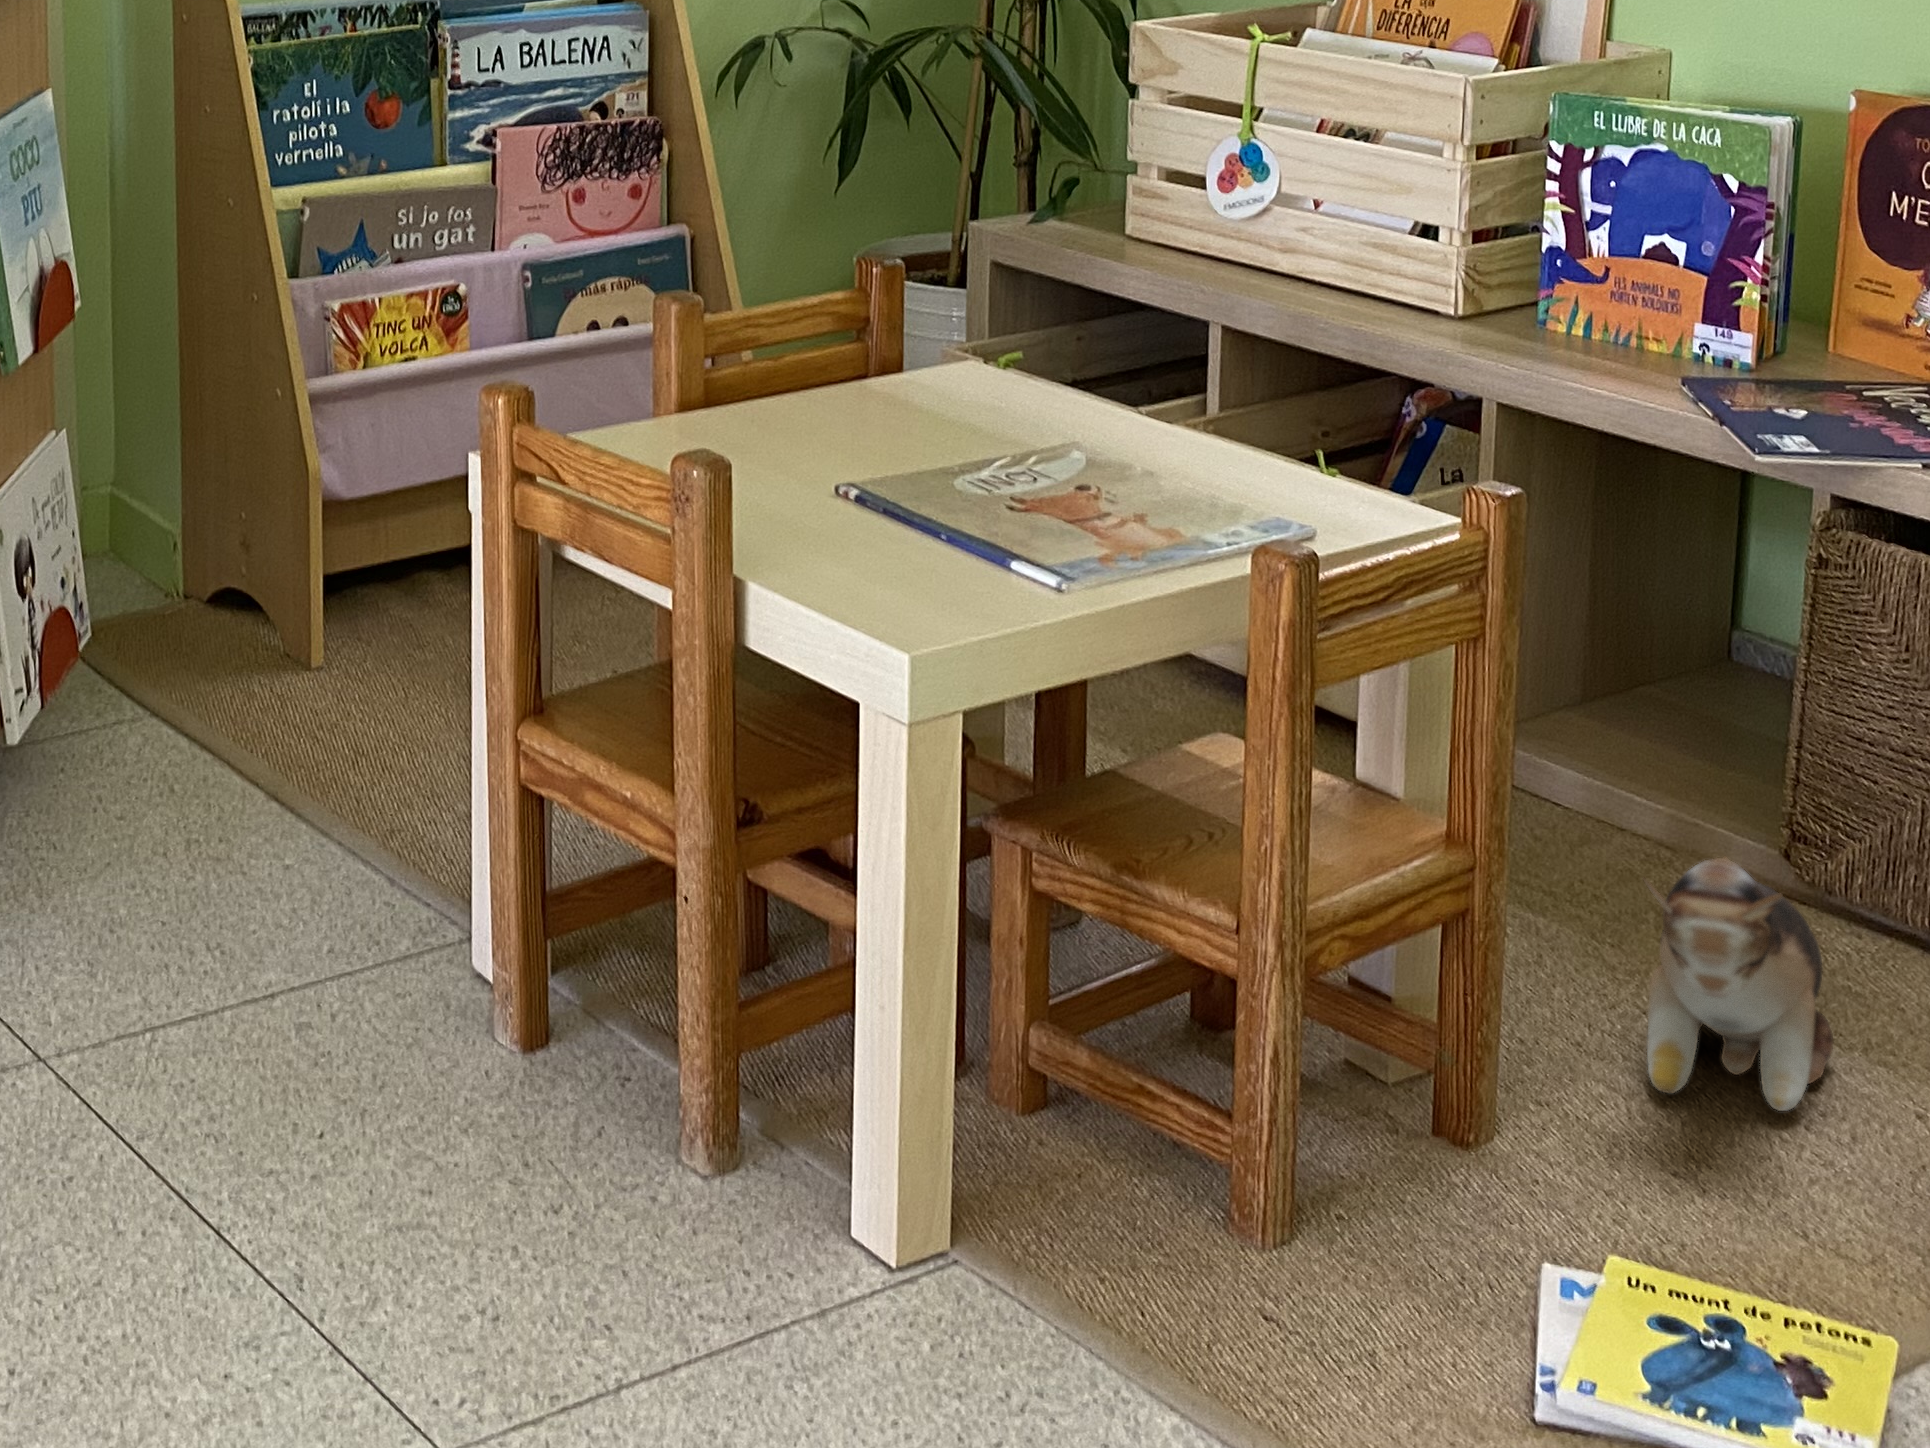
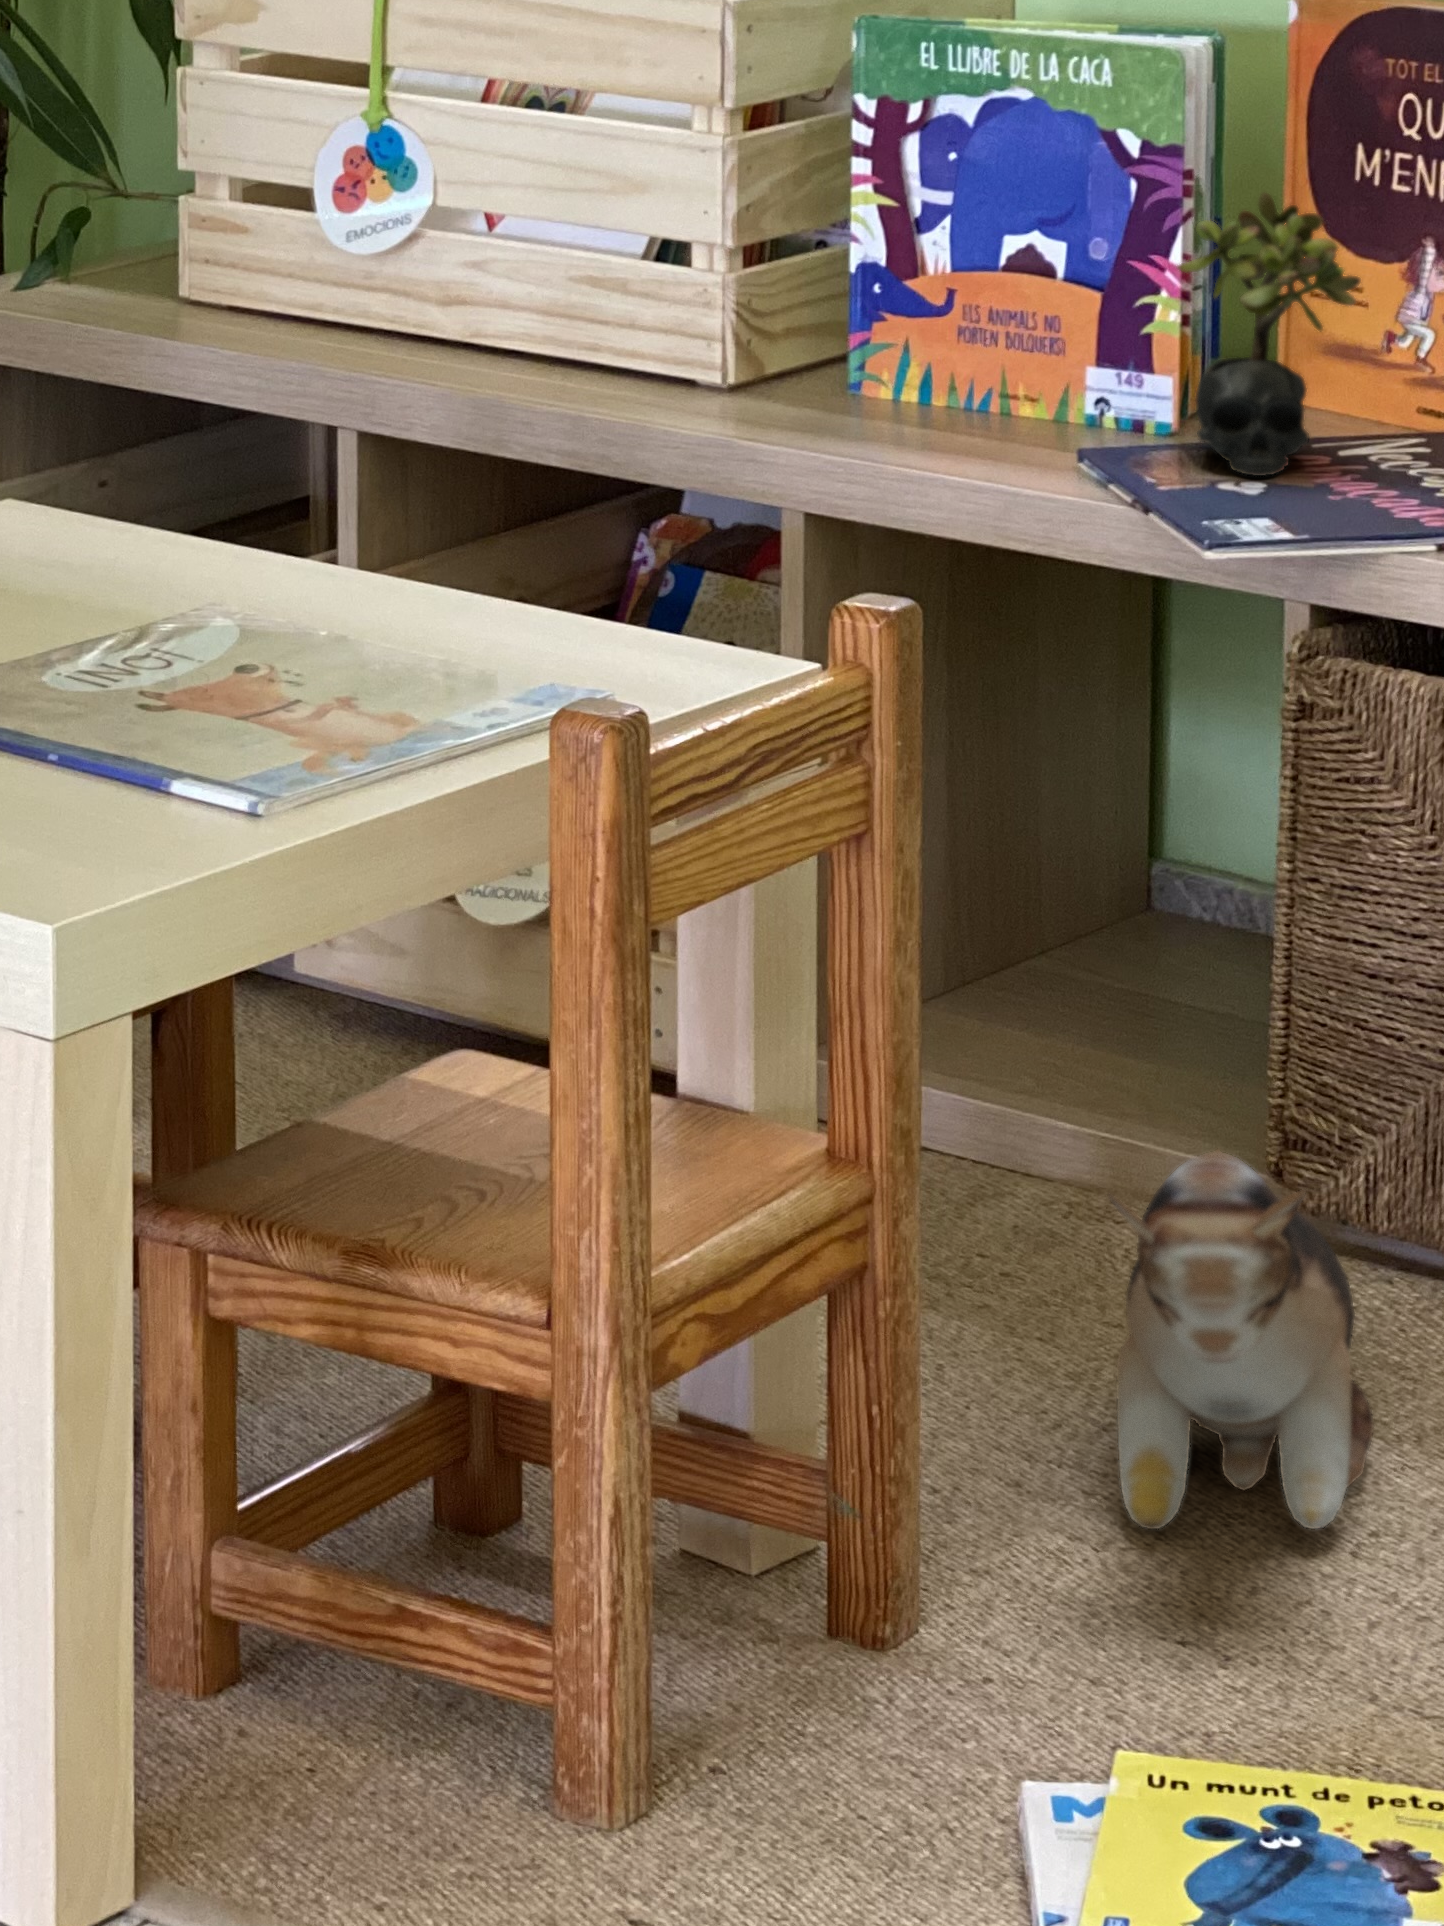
succulent plant: none [1756,225,1886,410] -> present [1177,193,1361,476]

